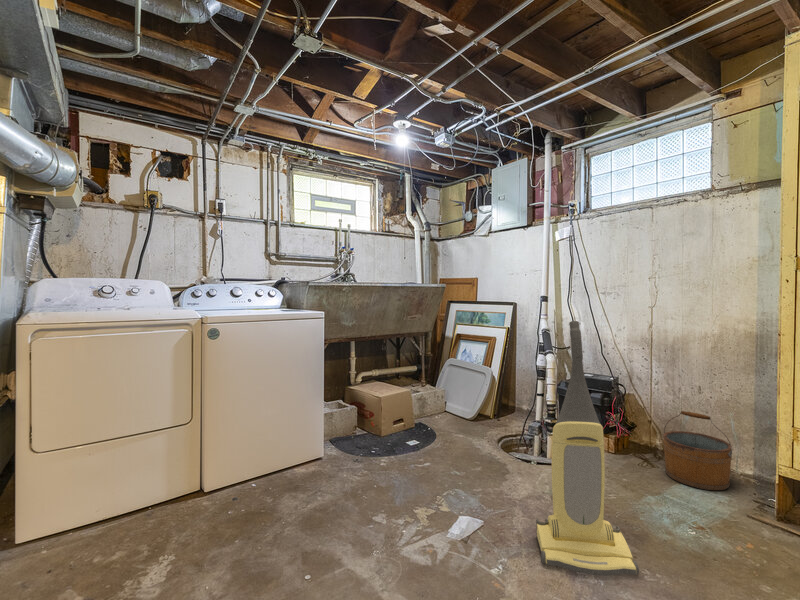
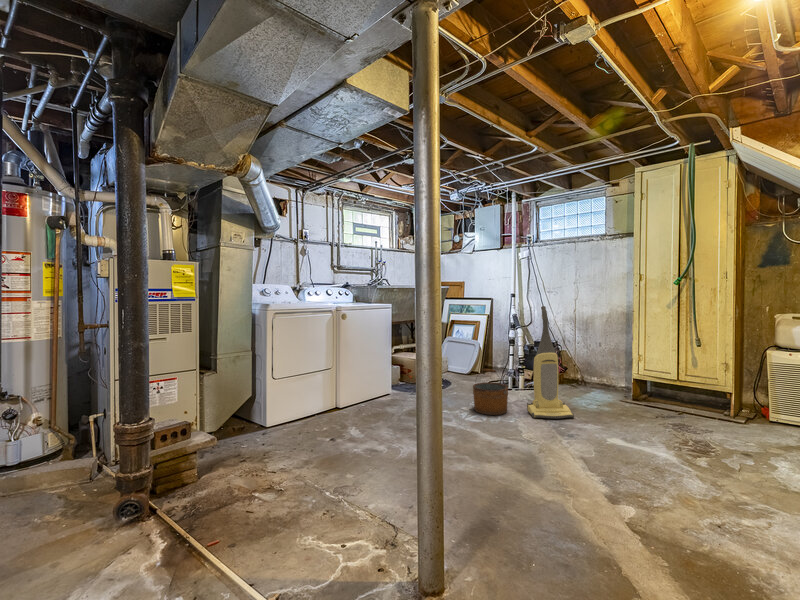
bucket: present [663,411,732,490] -> present [473,369,508,415]

